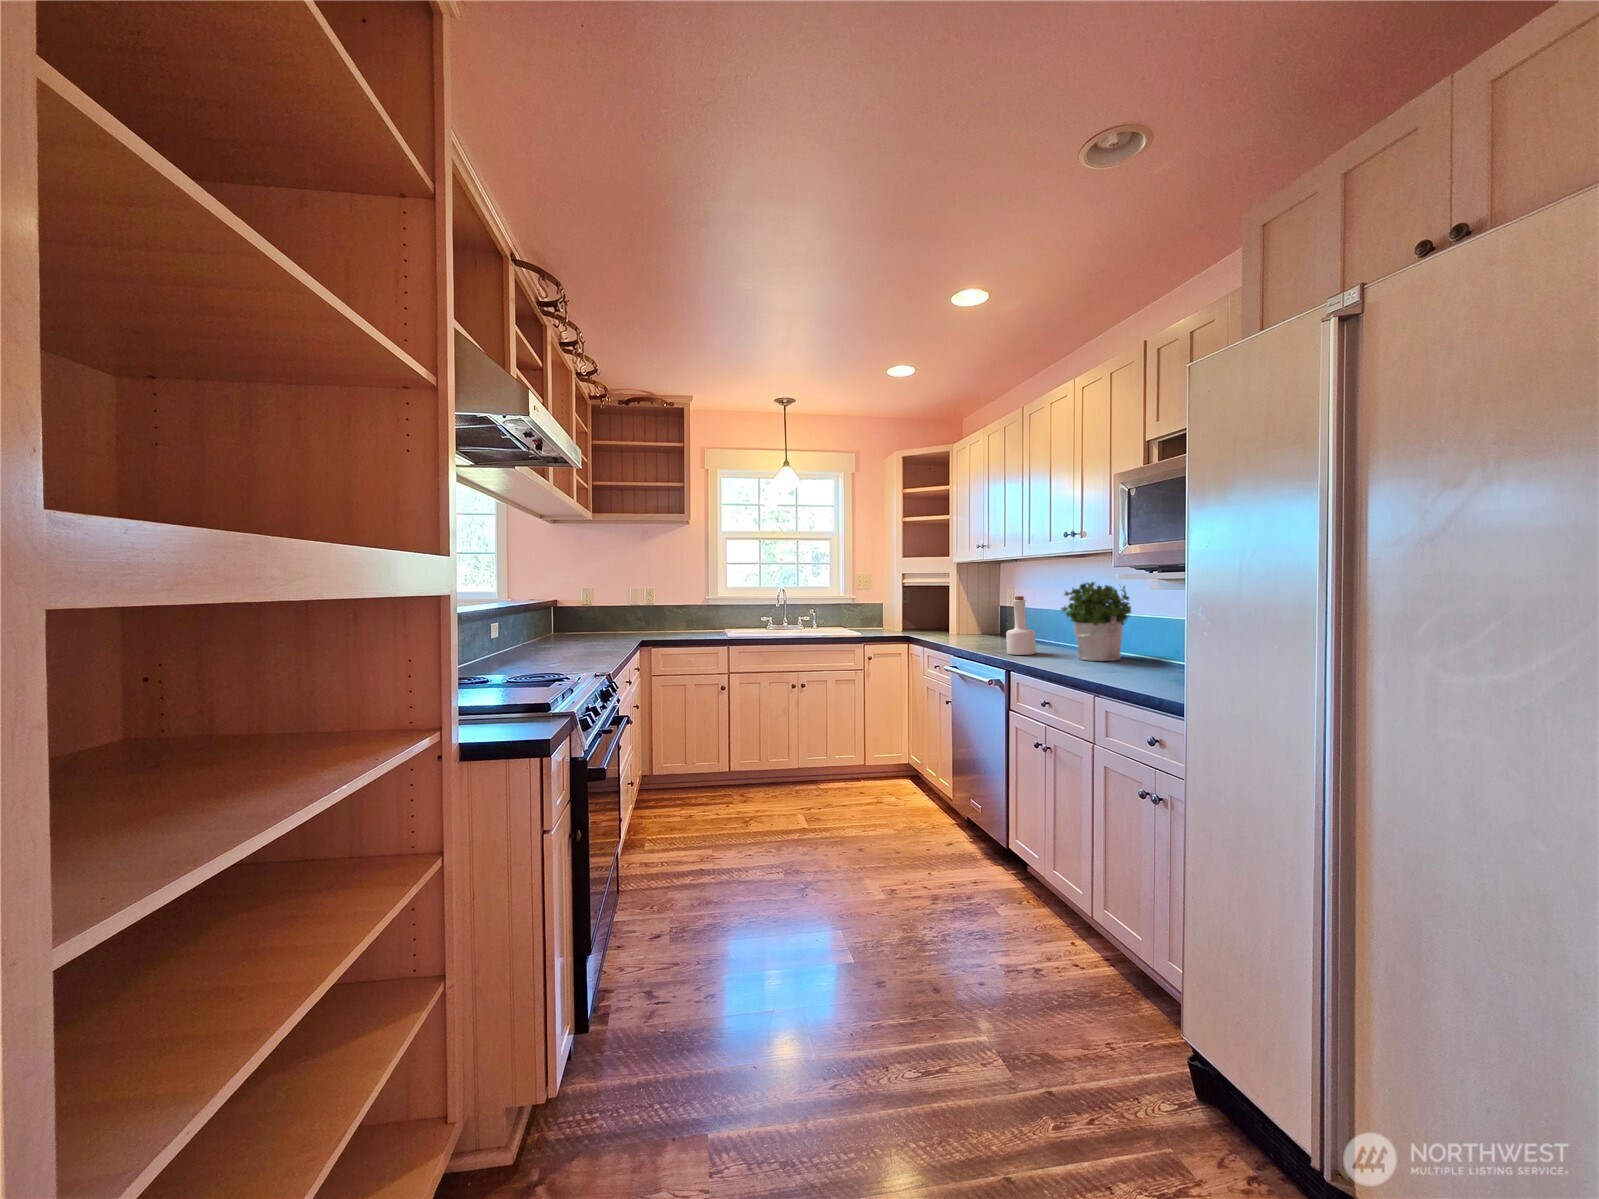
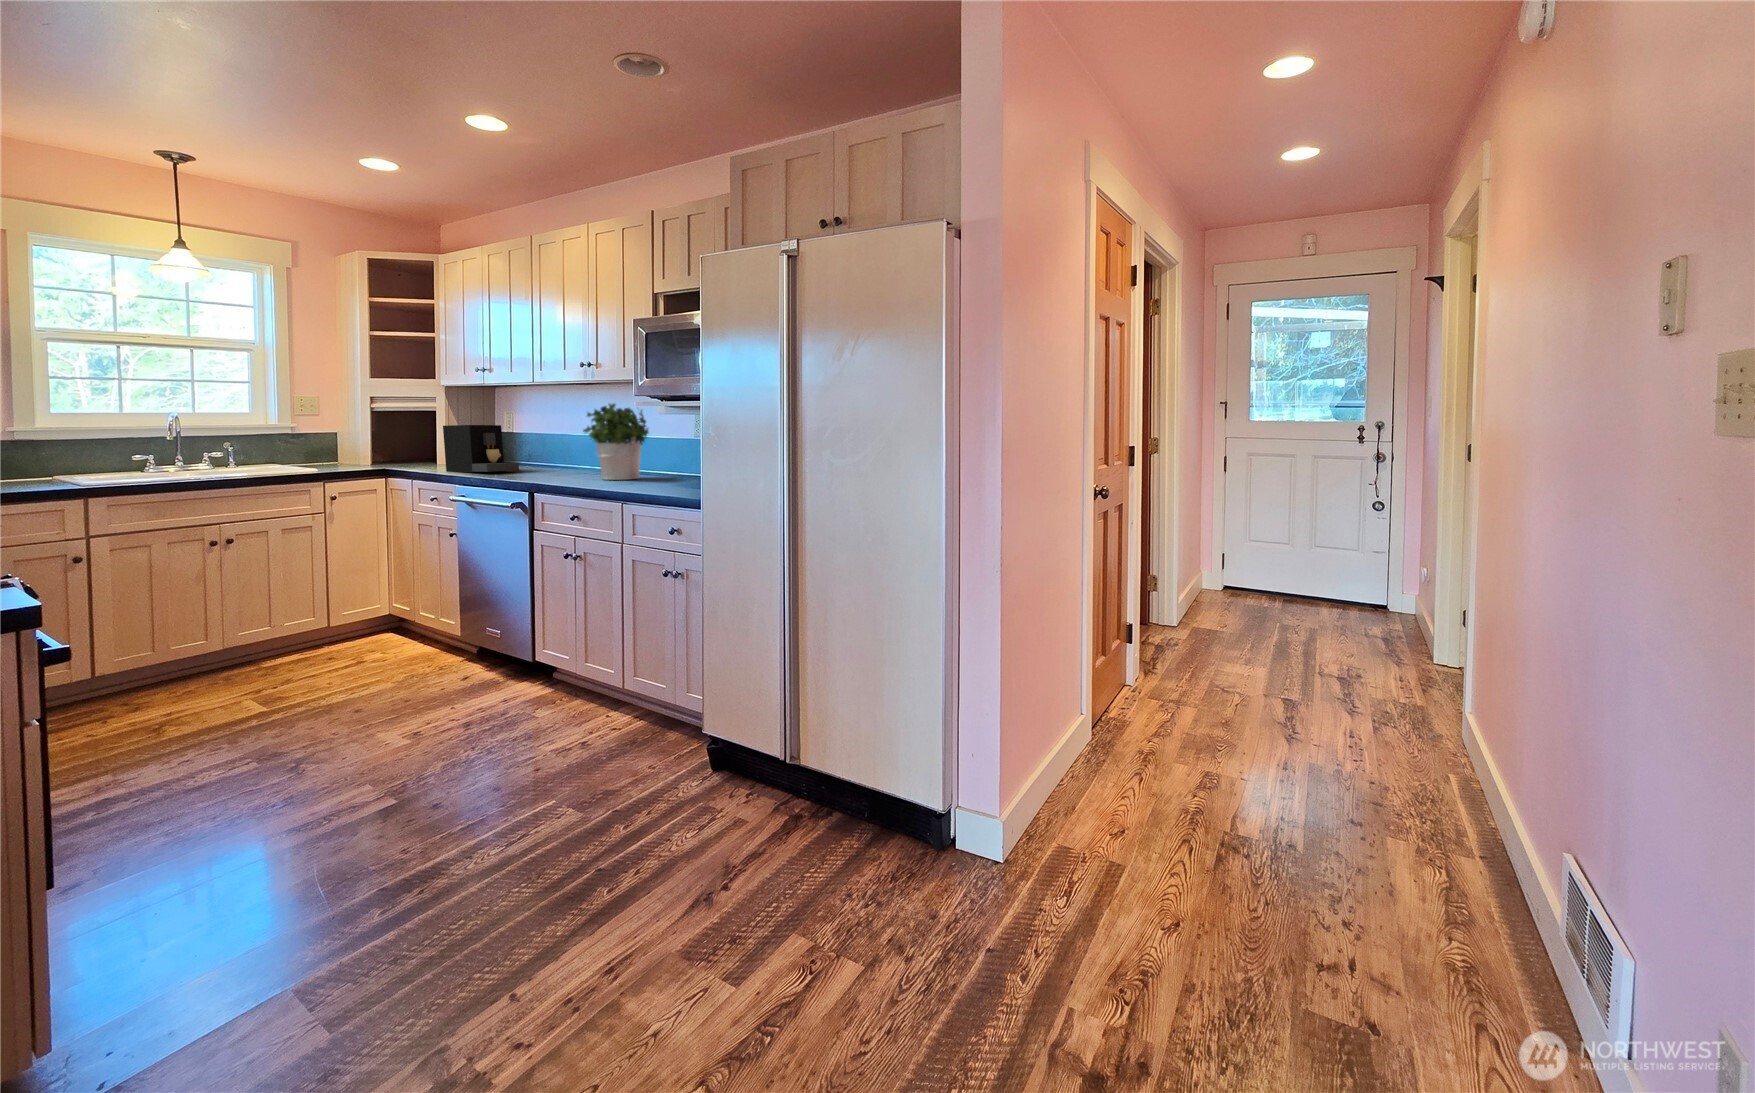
coffee maker: none [946,596,1006,641] -> present [443,425,519,472]
bottle: present [1006,596,1036,655] -> none [526,418,558,479]

